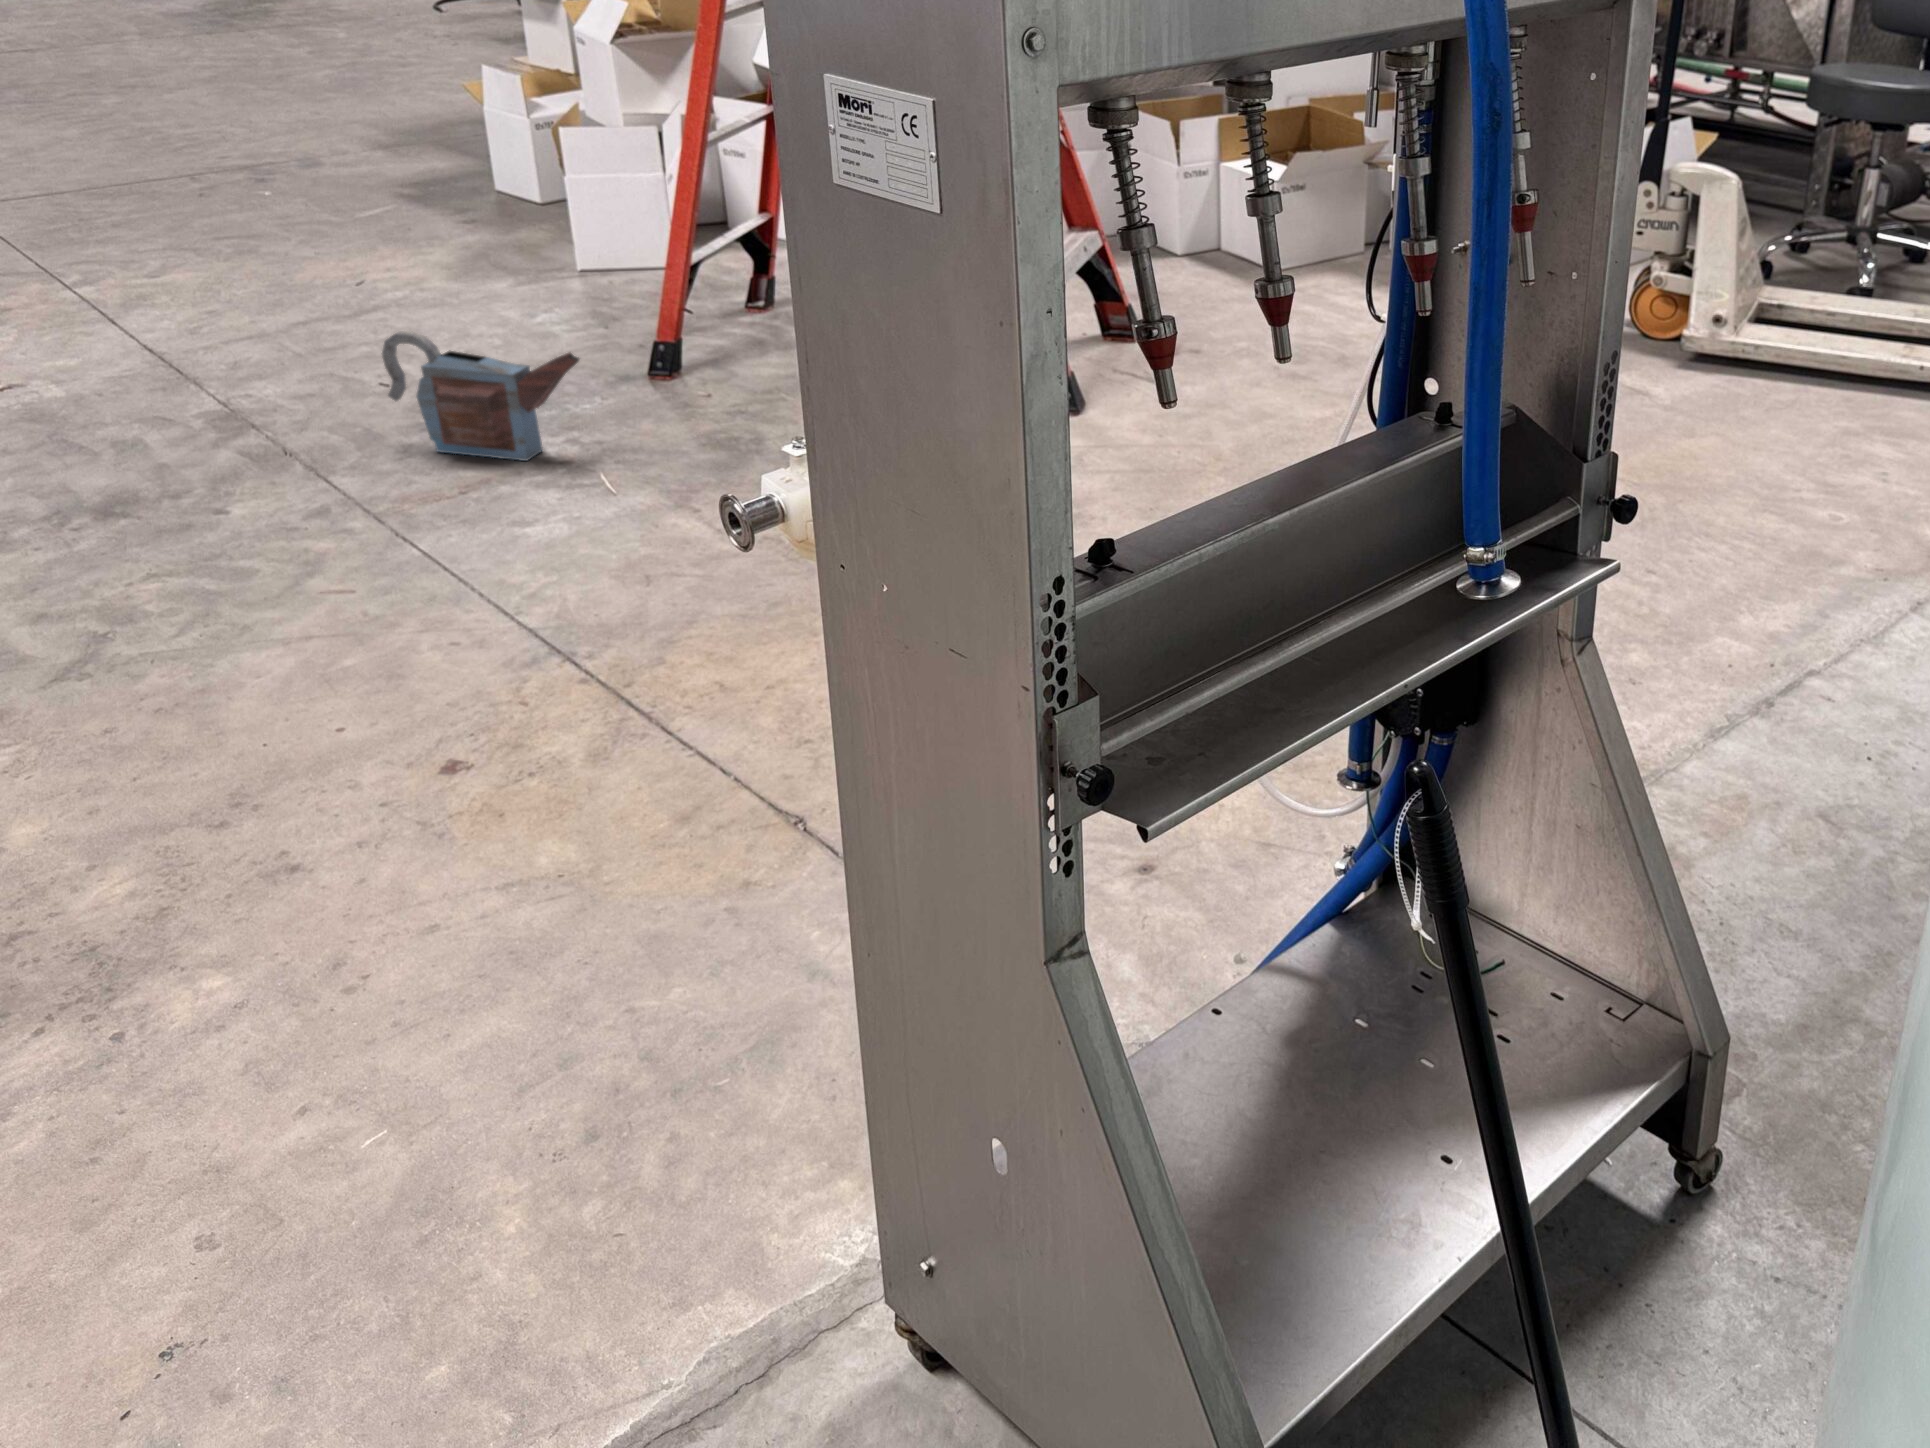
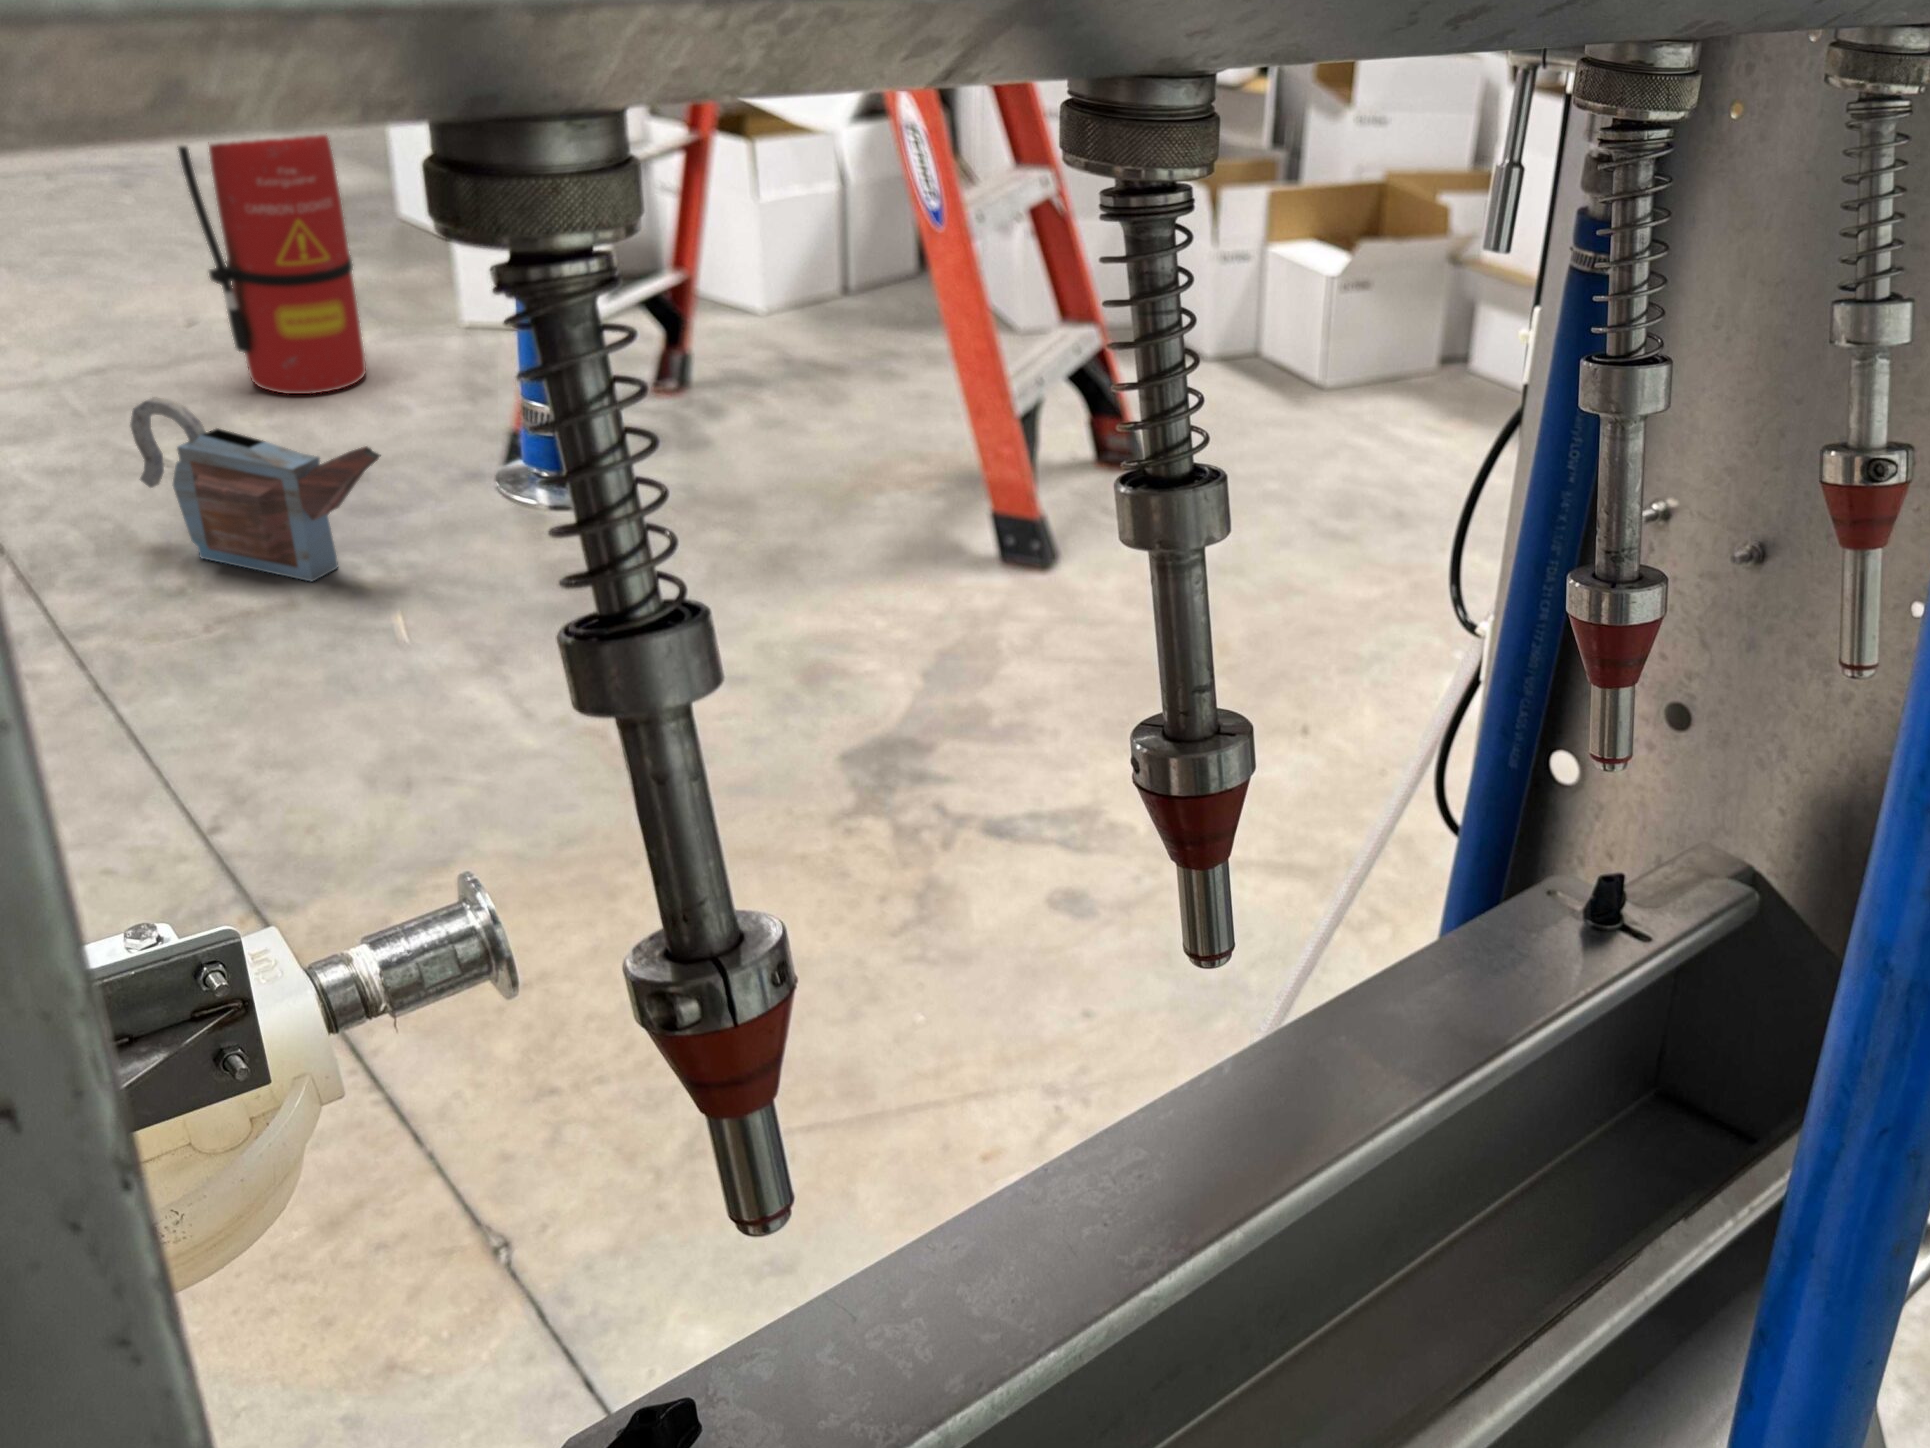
fire extinguisher: none [372,60,514,337] -> present [178,135,366,394]

